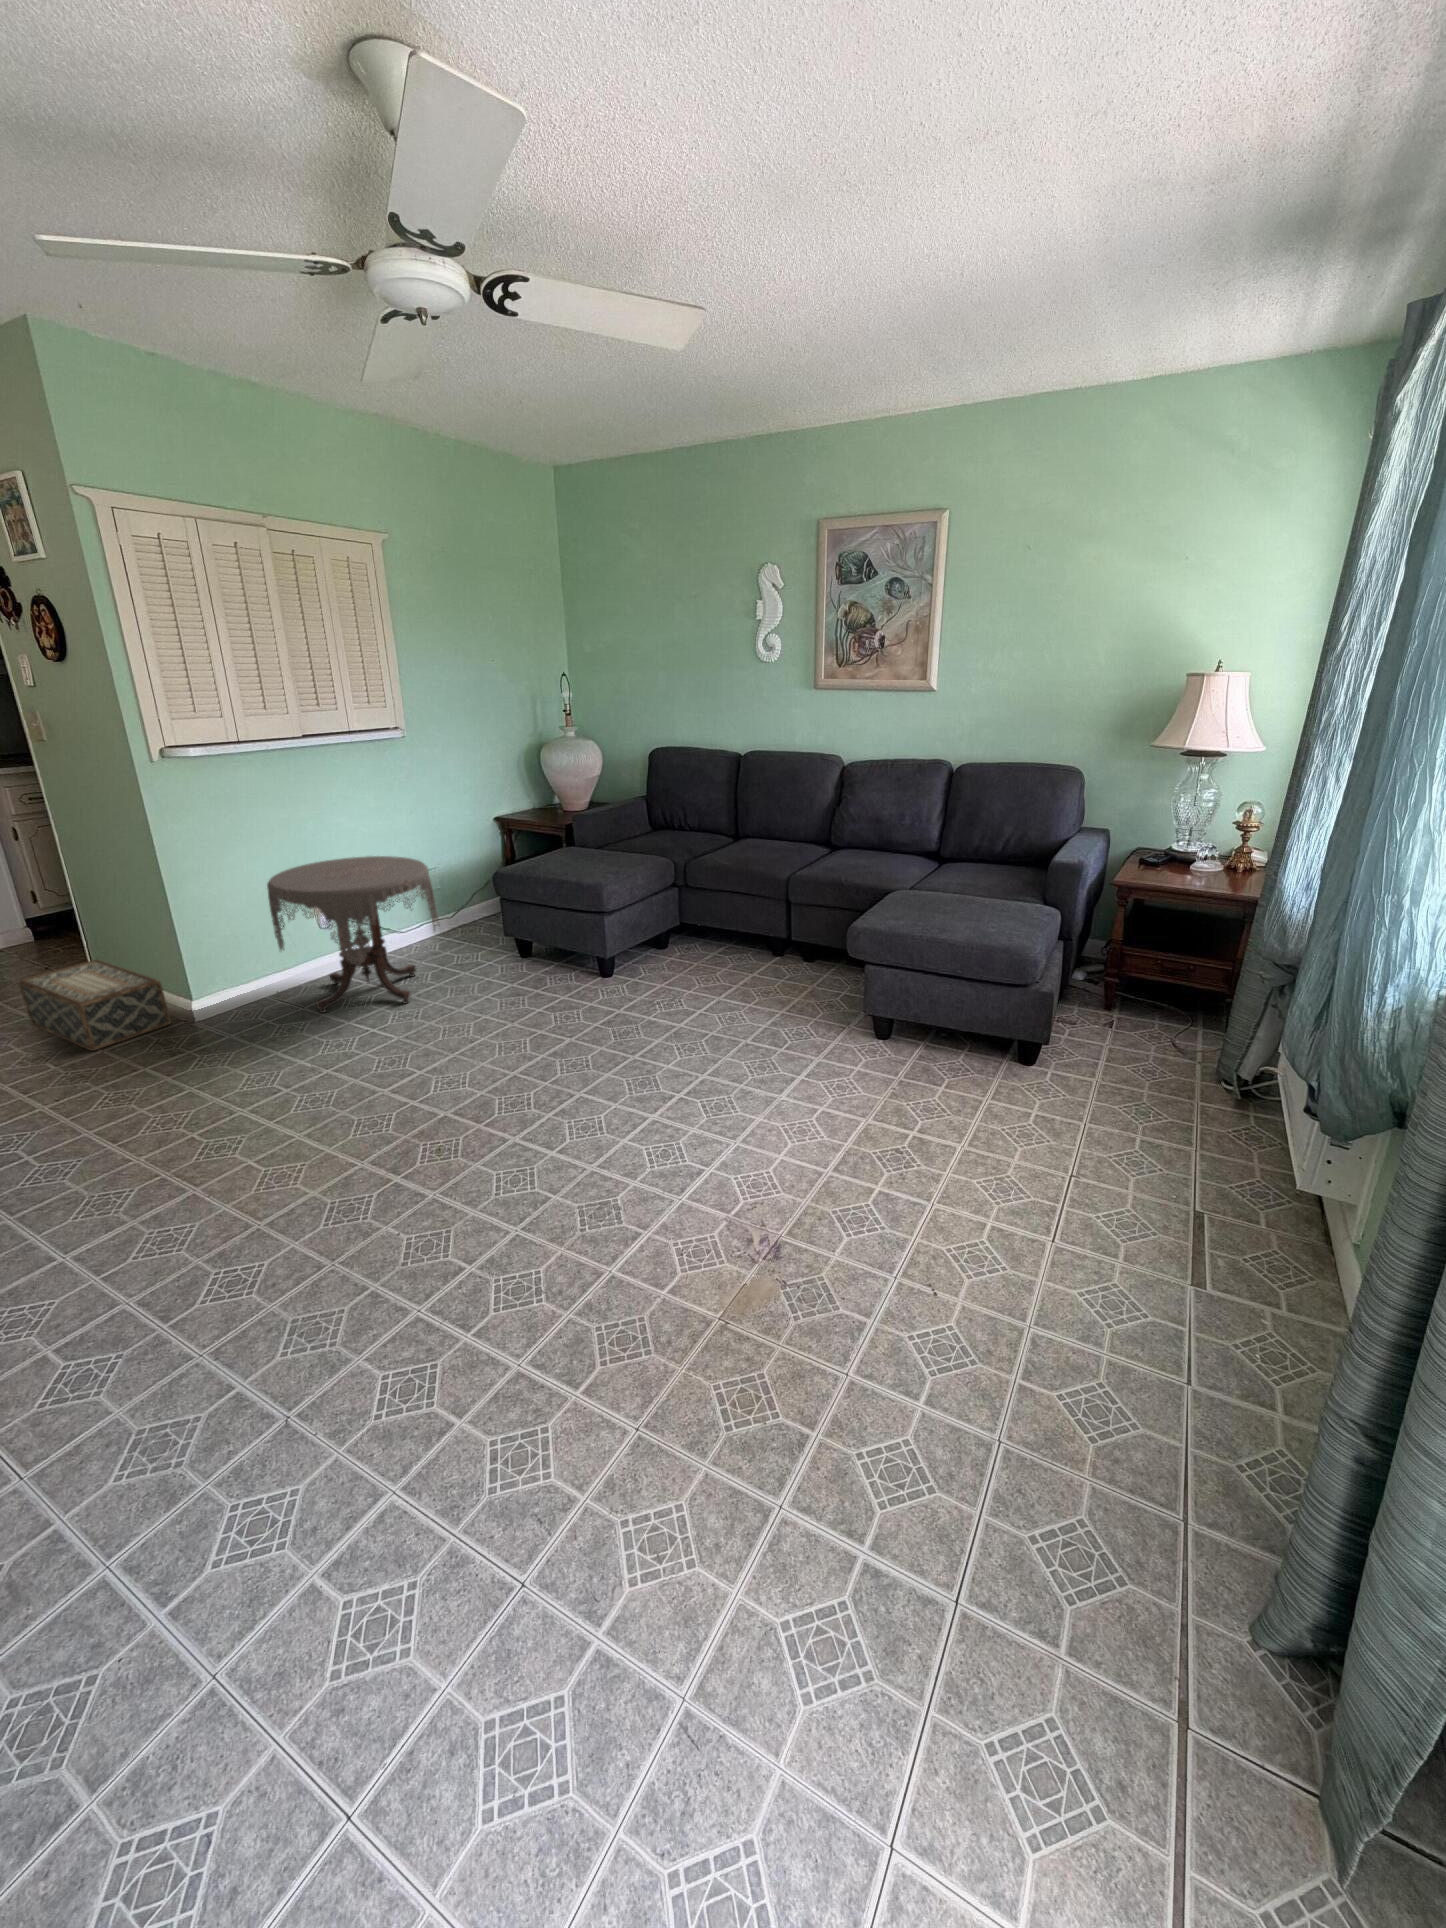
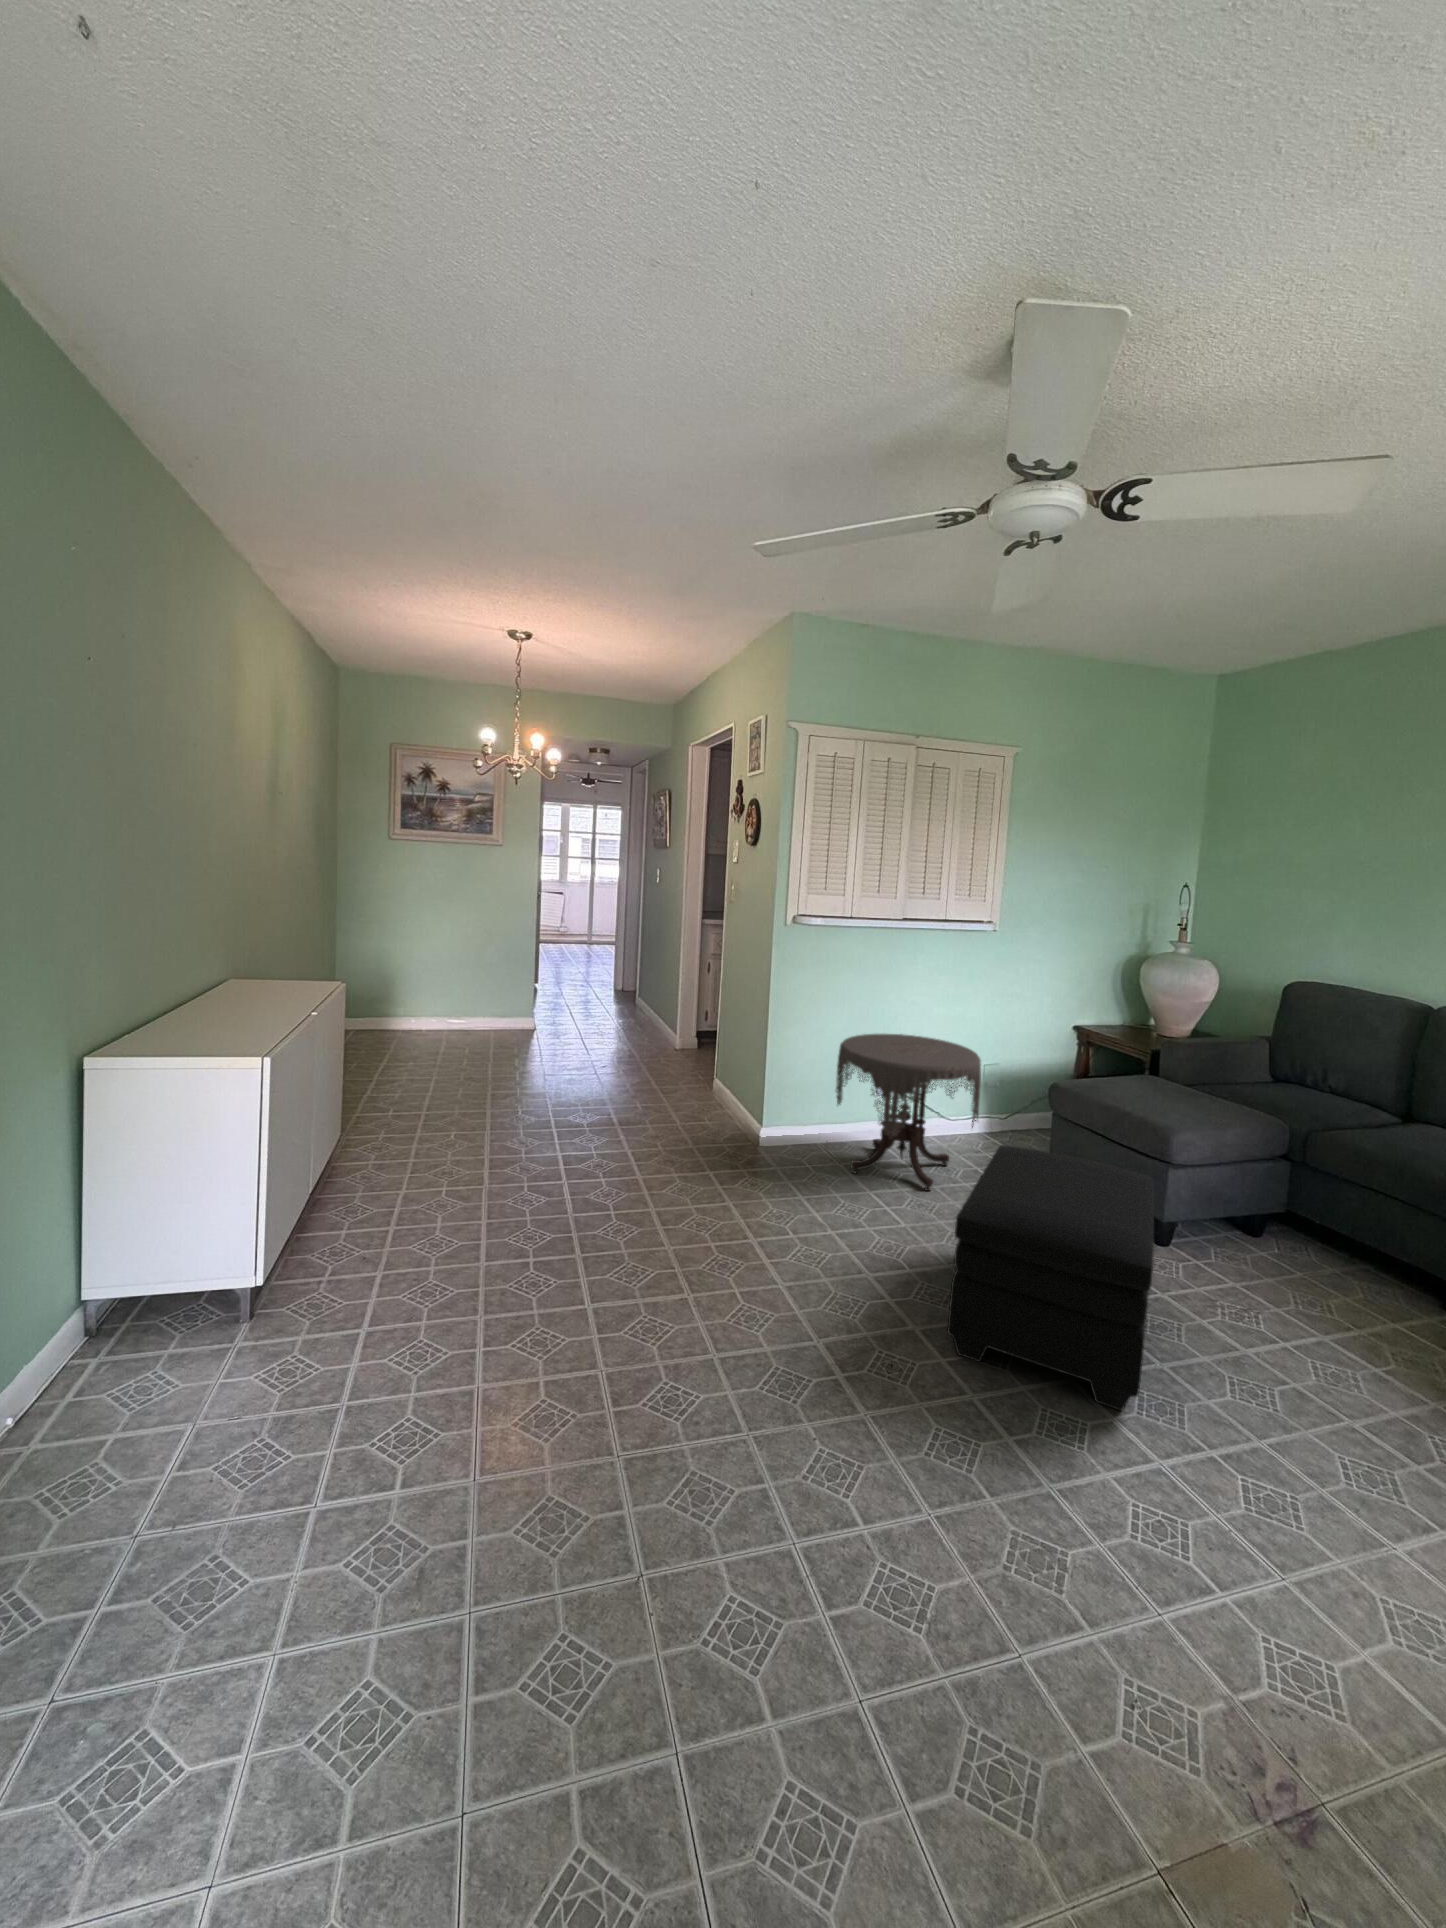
ottoman: none [467,927,629,1118] -> present [947,1145,1154,1411]
woven basket: present [19,960,171,1051] -> none [670,1074,749,1145]

